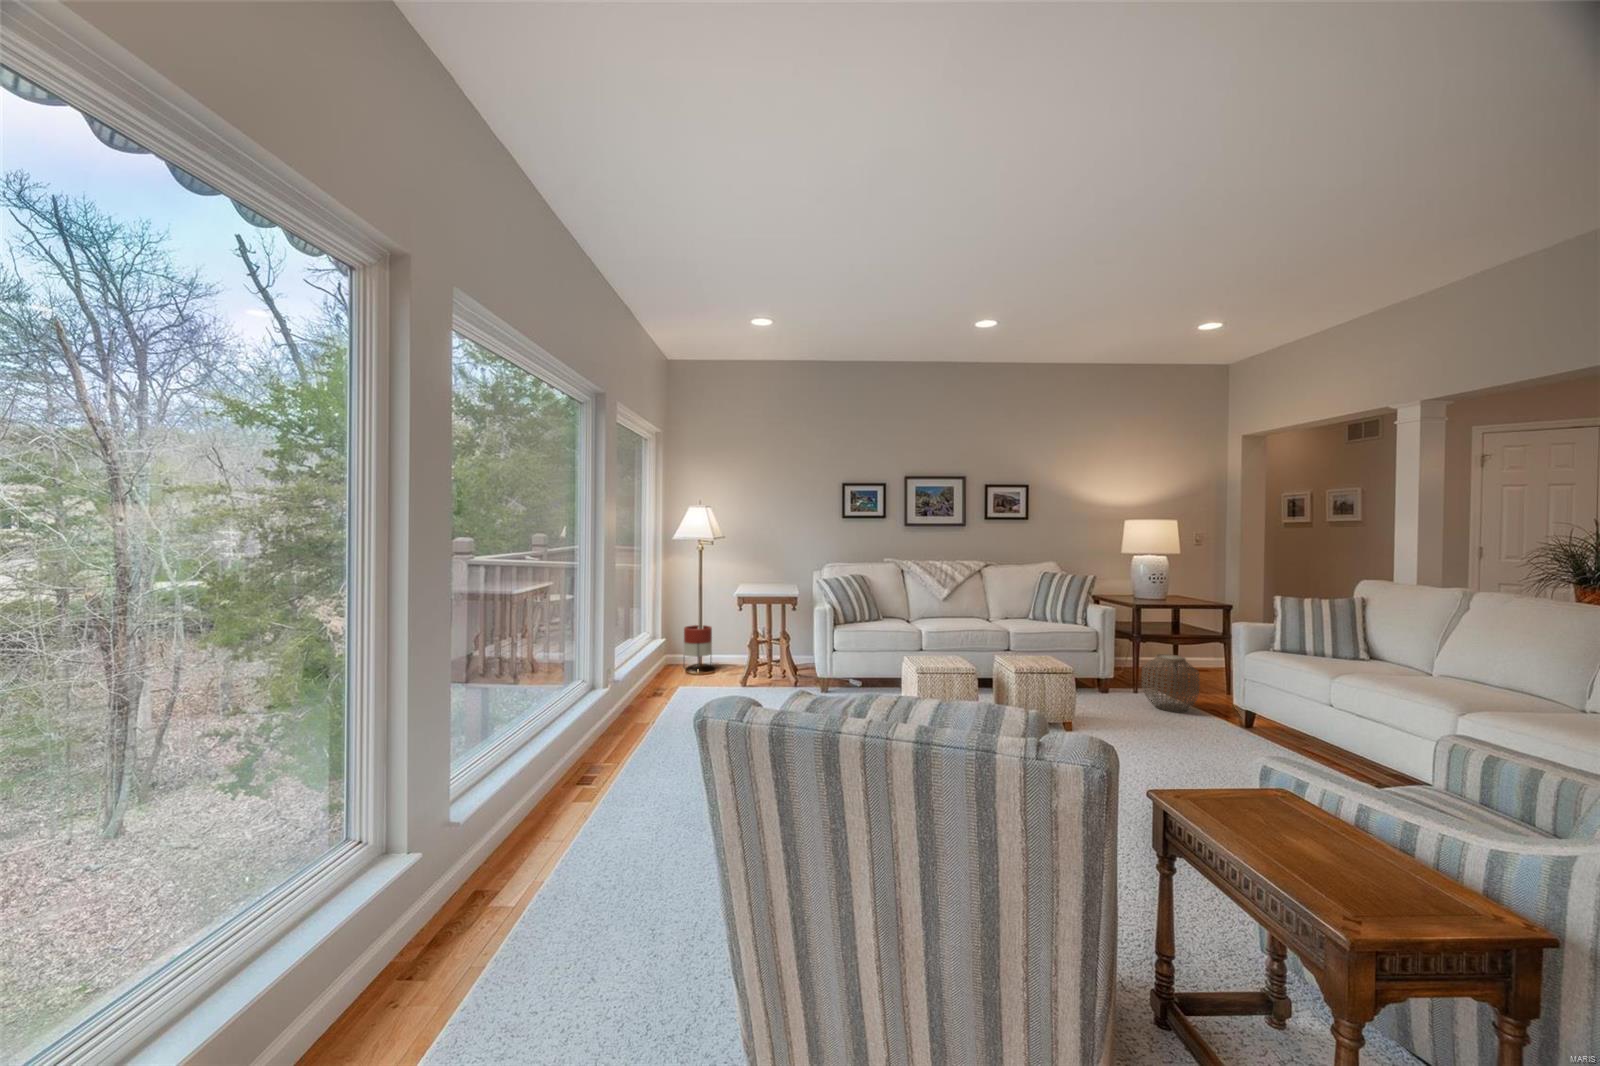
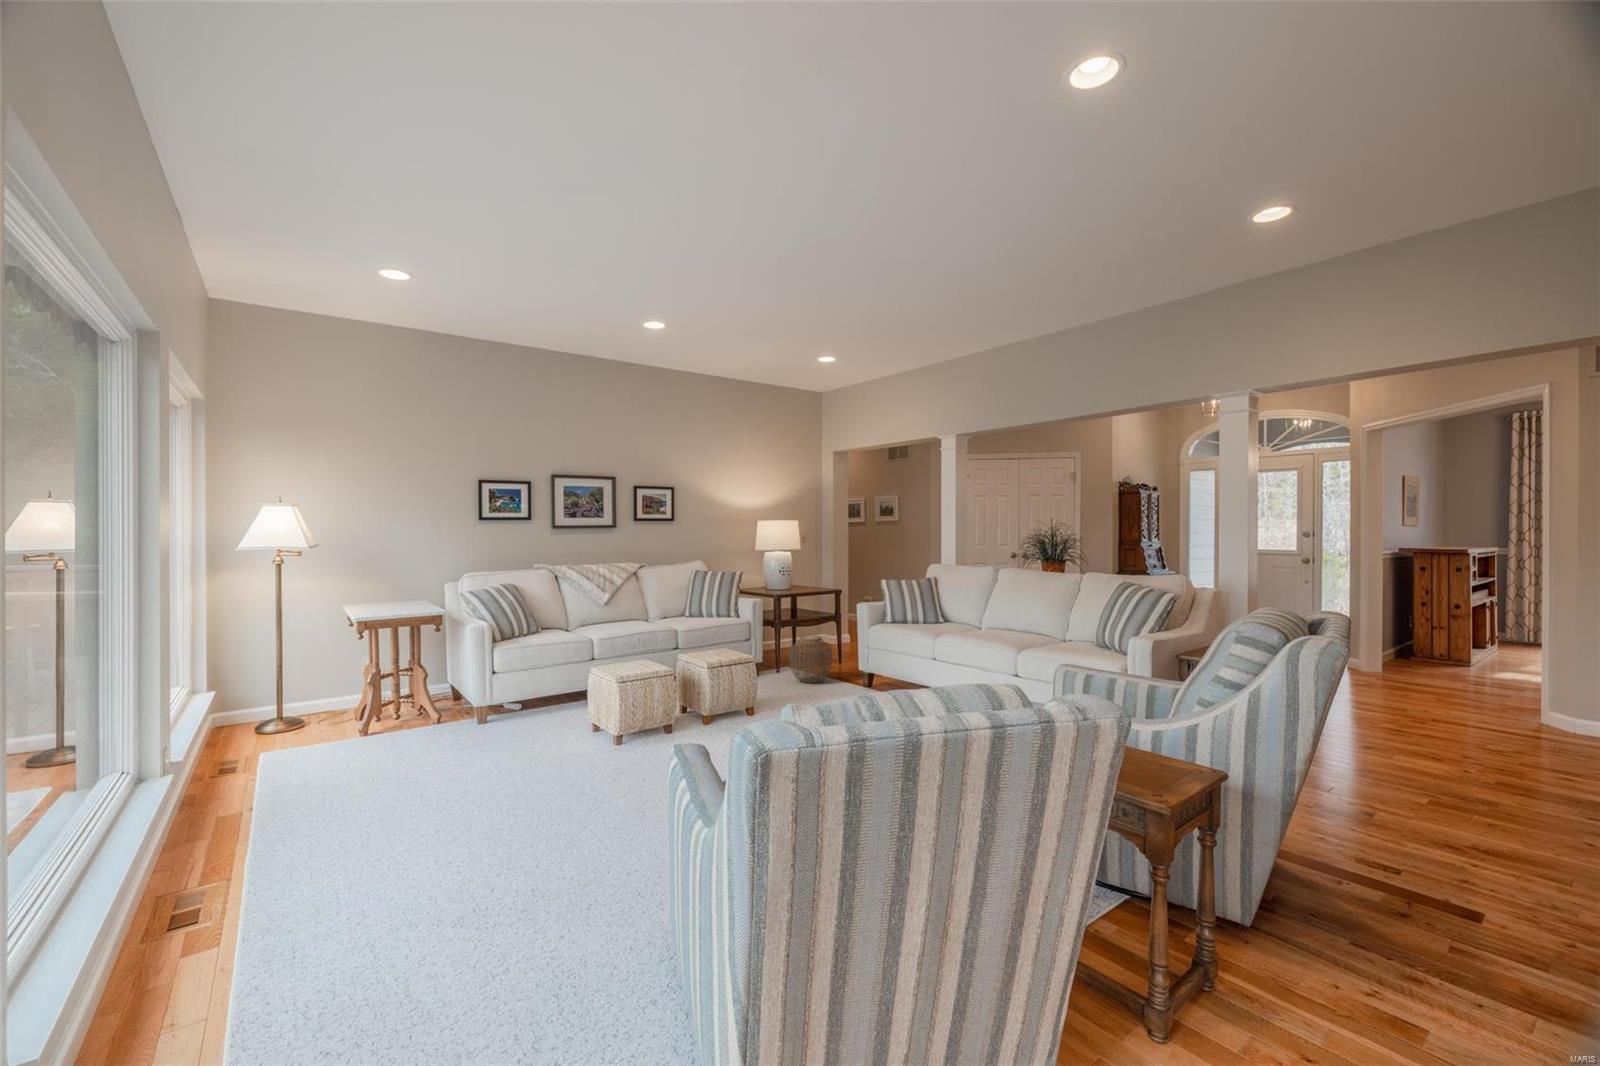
planter: present [684,625,712,666] -> none [245,666,296,733]

